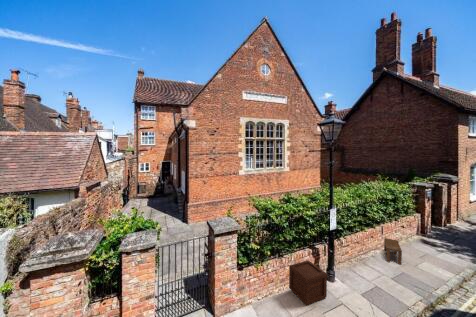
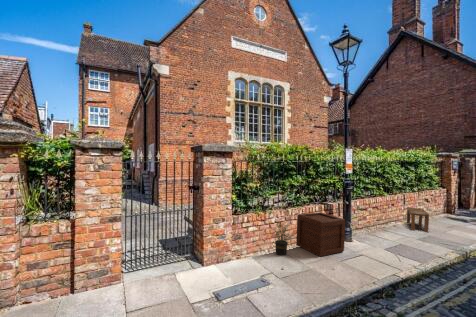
potted plant: none [267,271,284,304] -> present [275,223,288,256]

